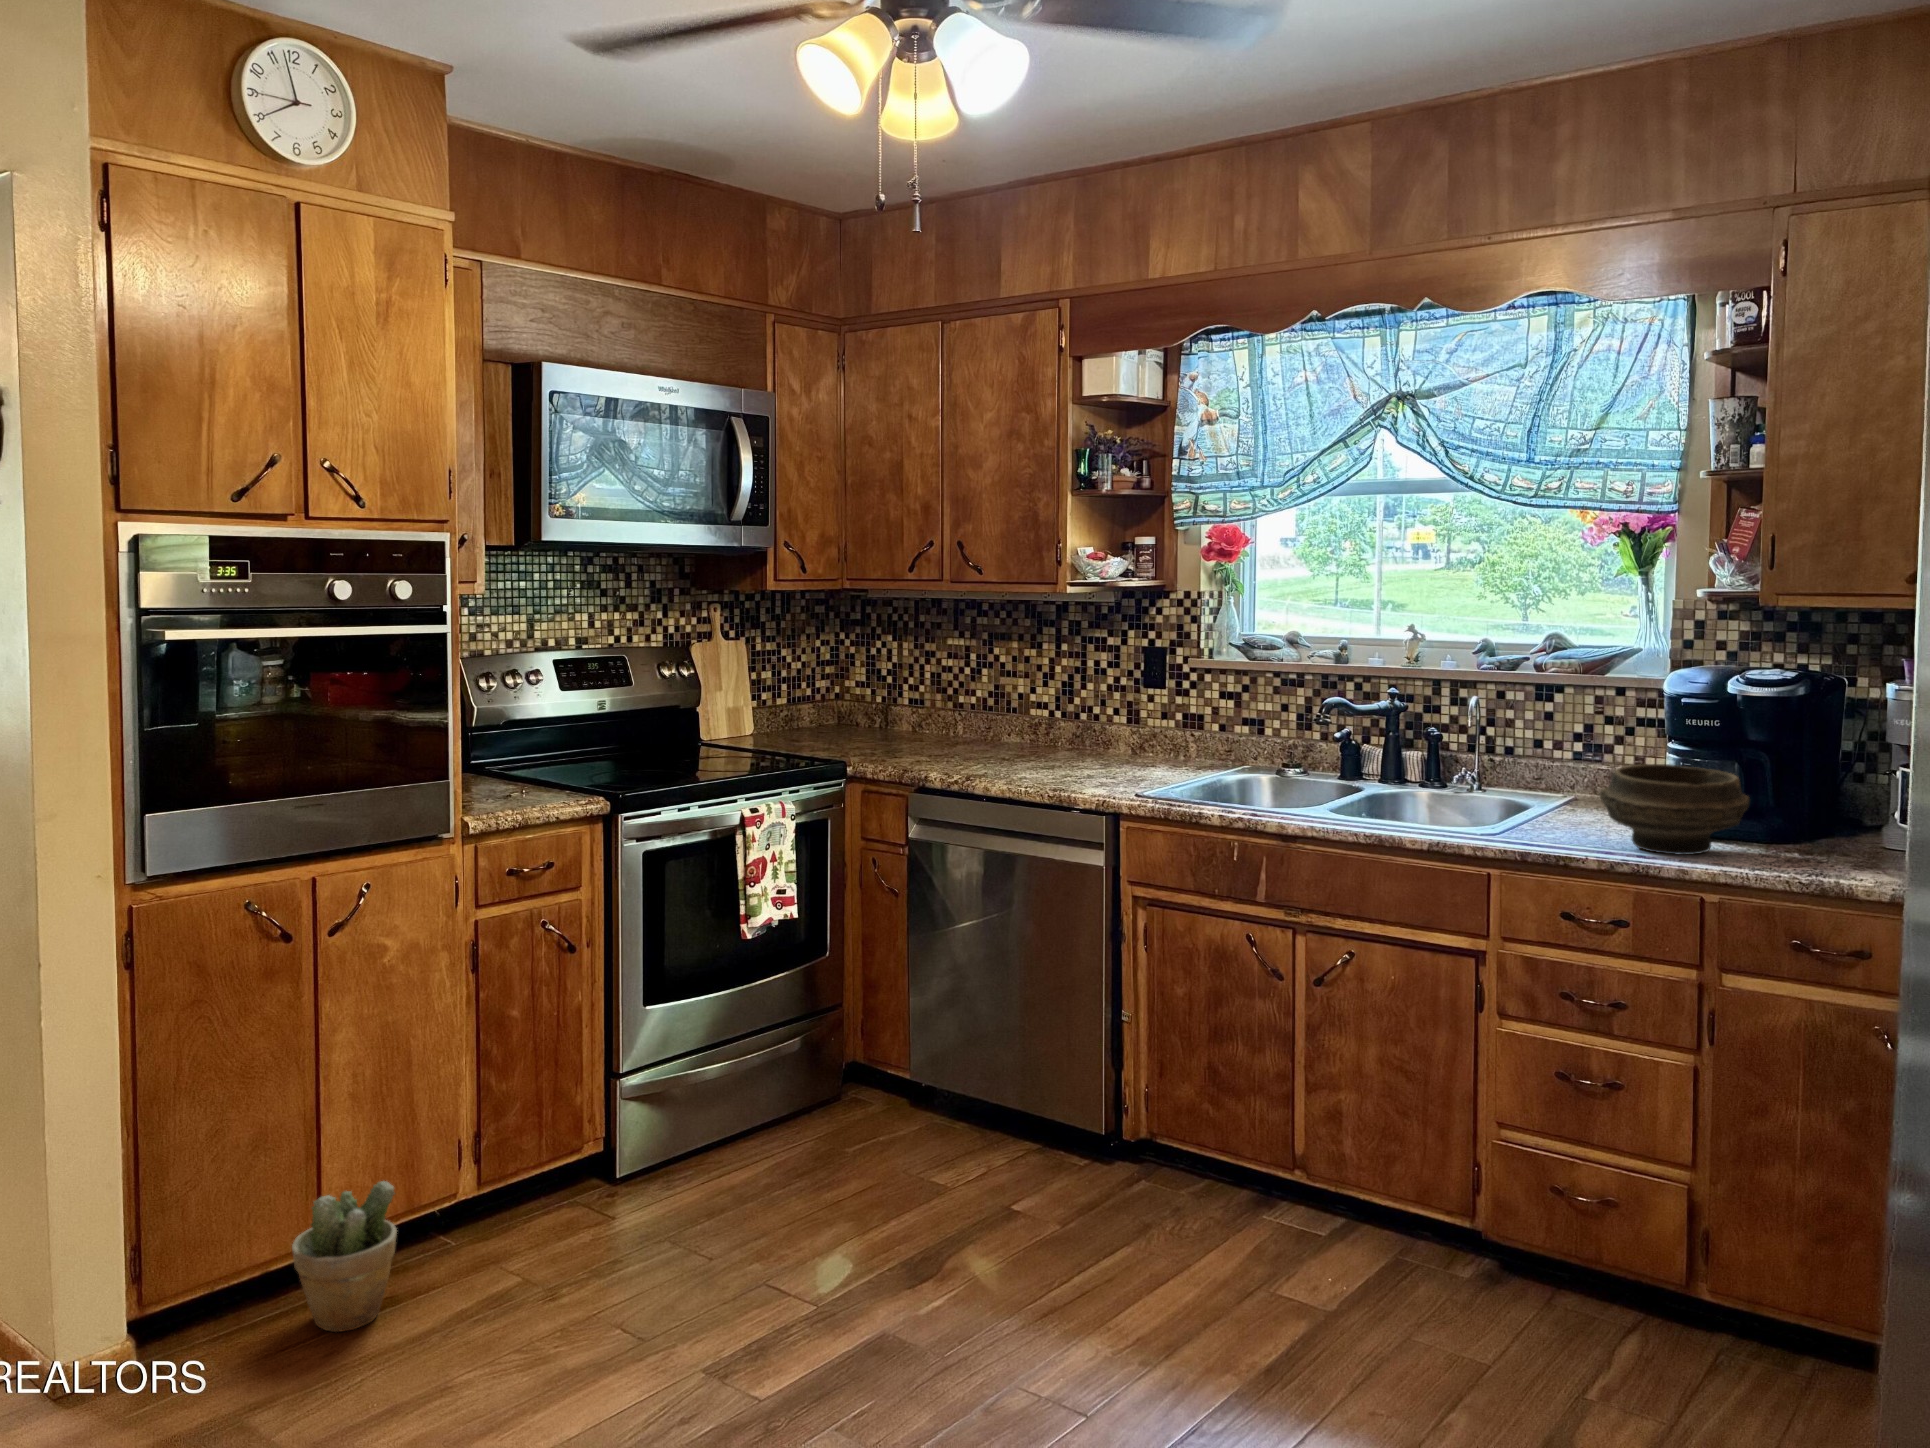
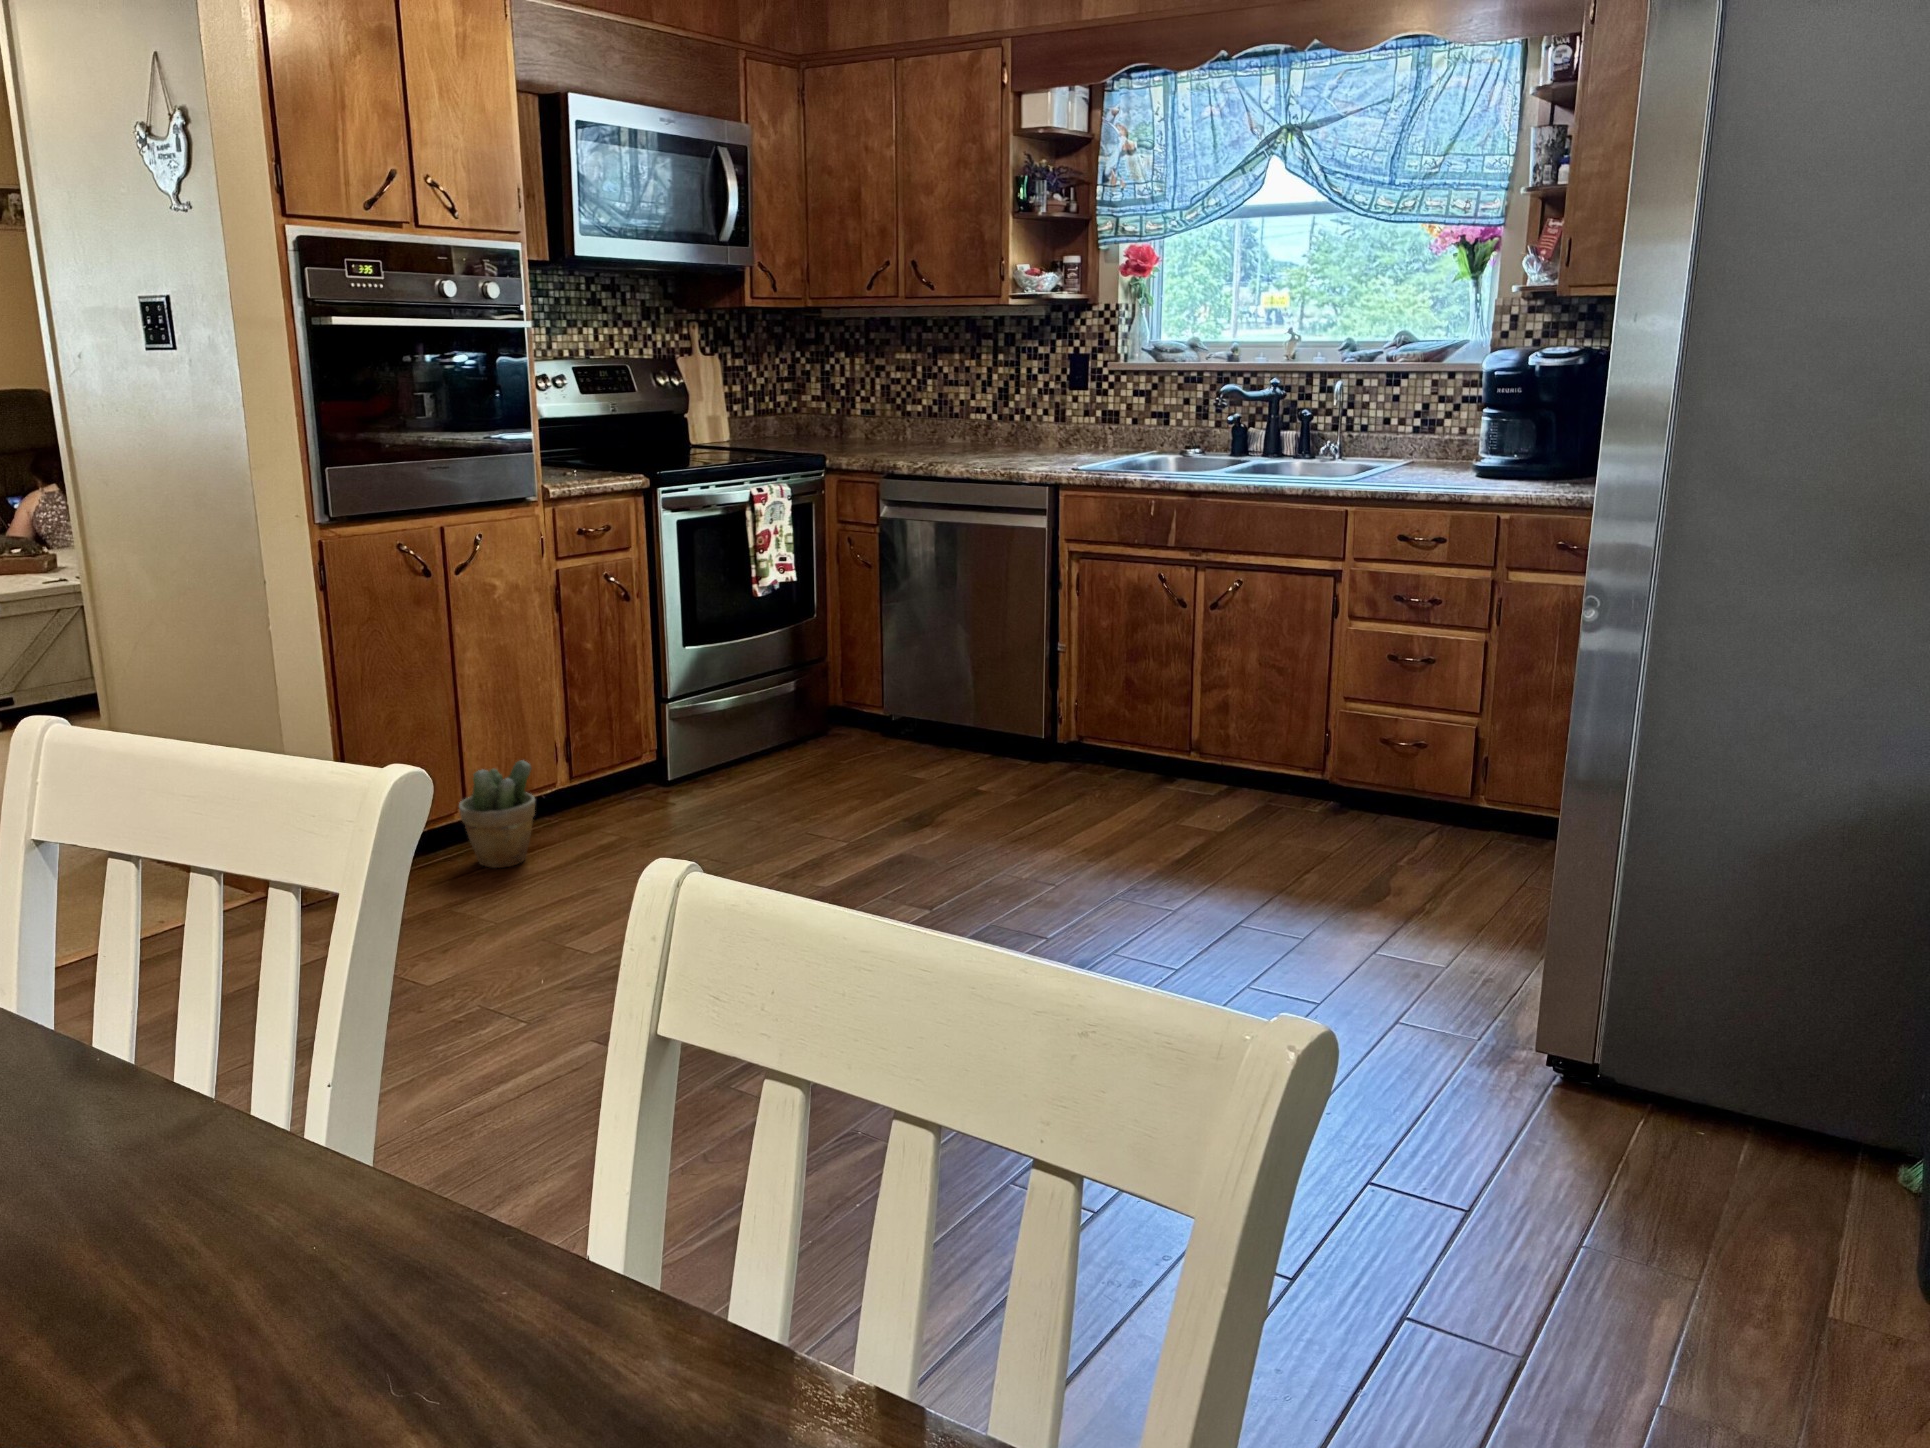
bowl: present [1599,764,1750,855] -> none [1430,422,1537,486]

